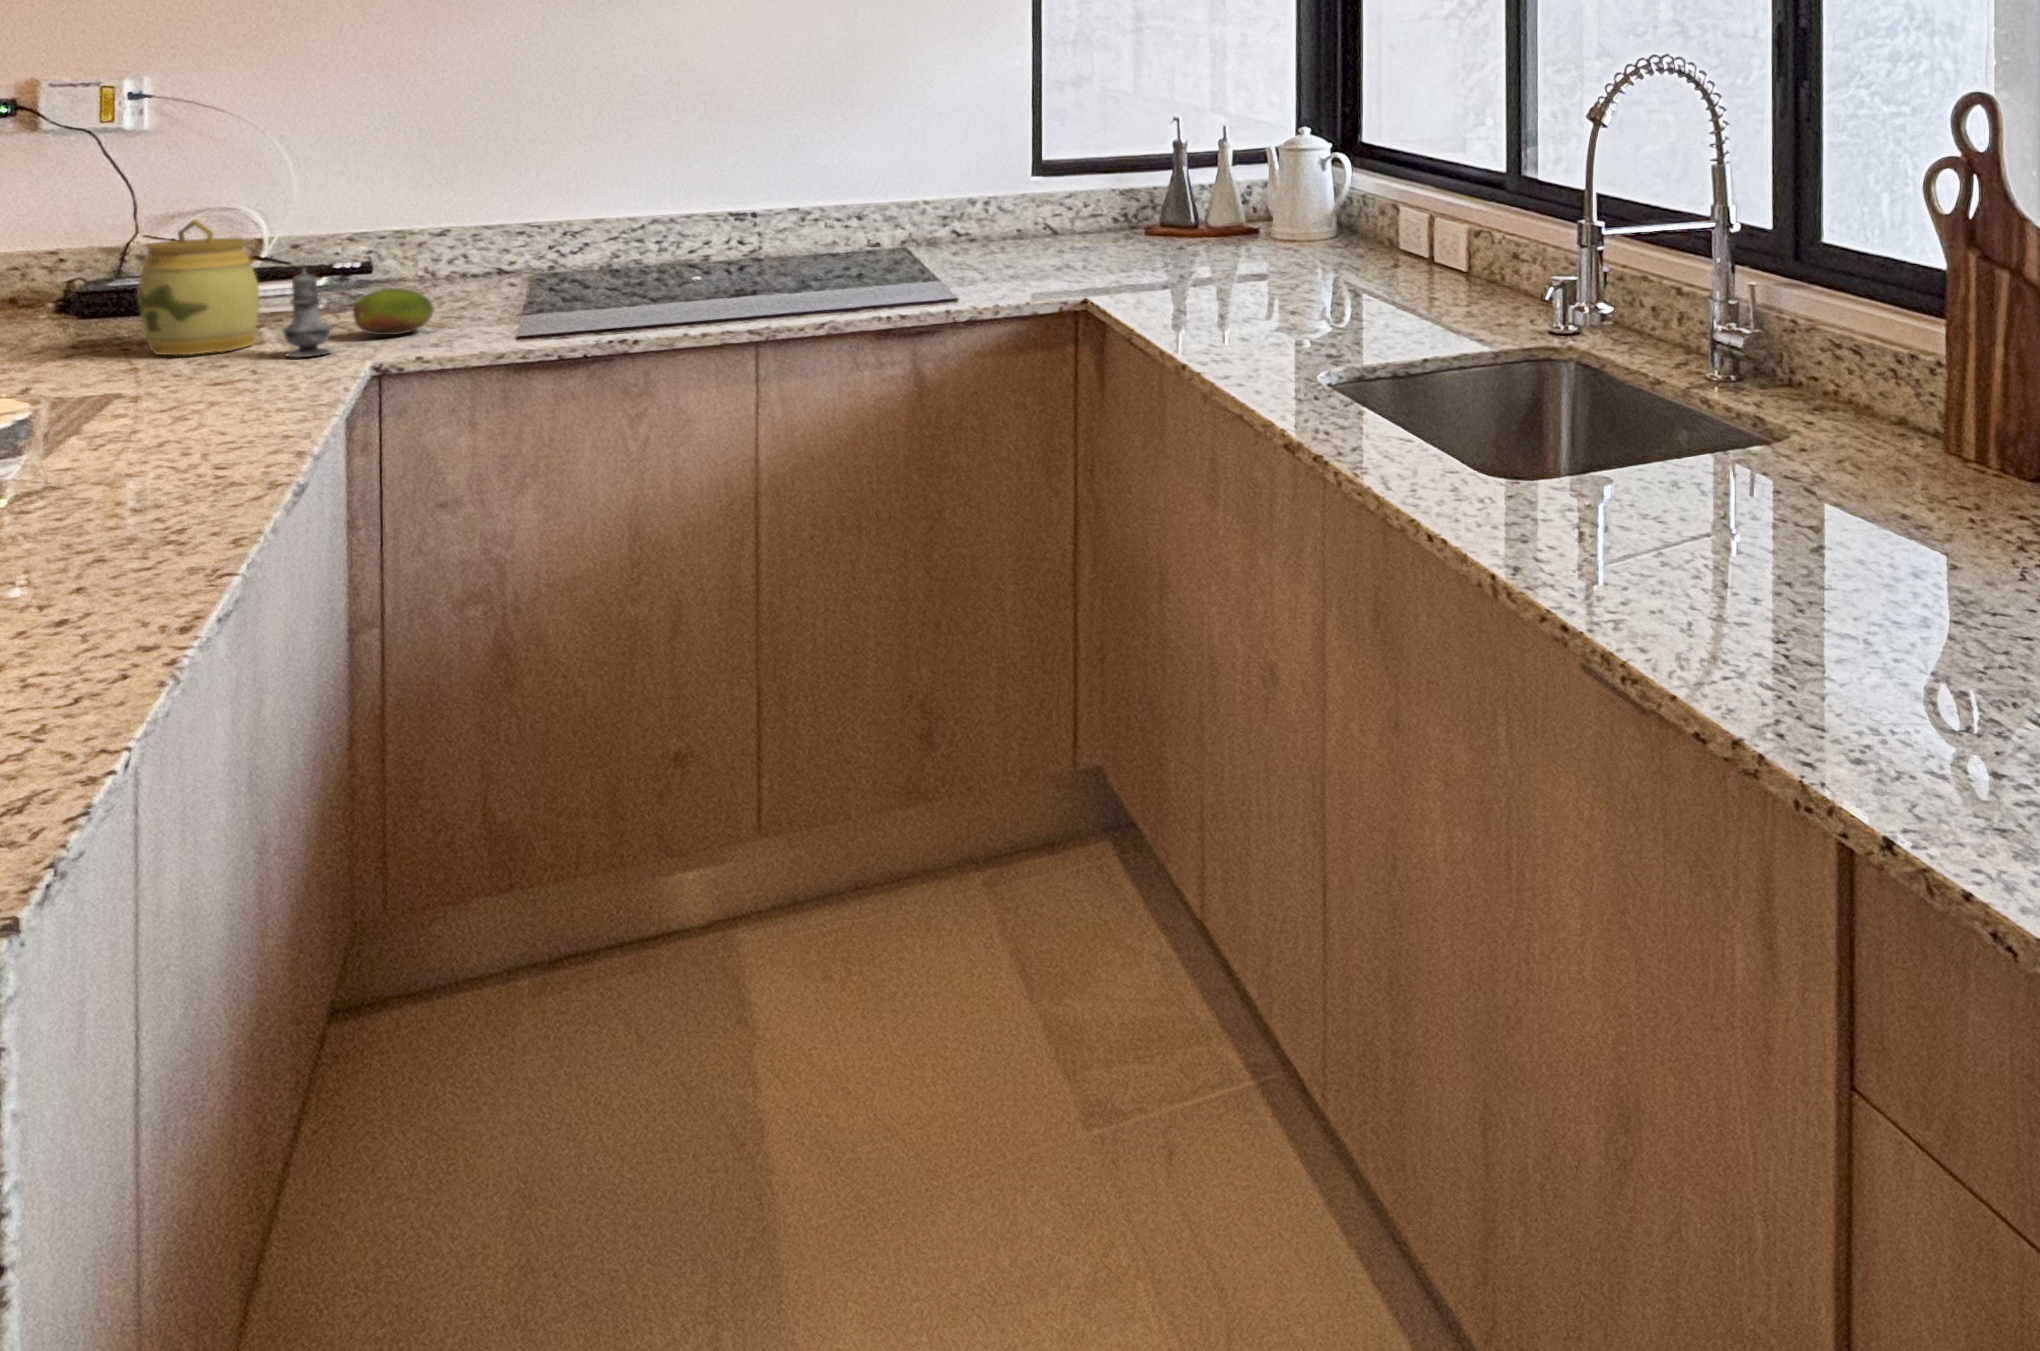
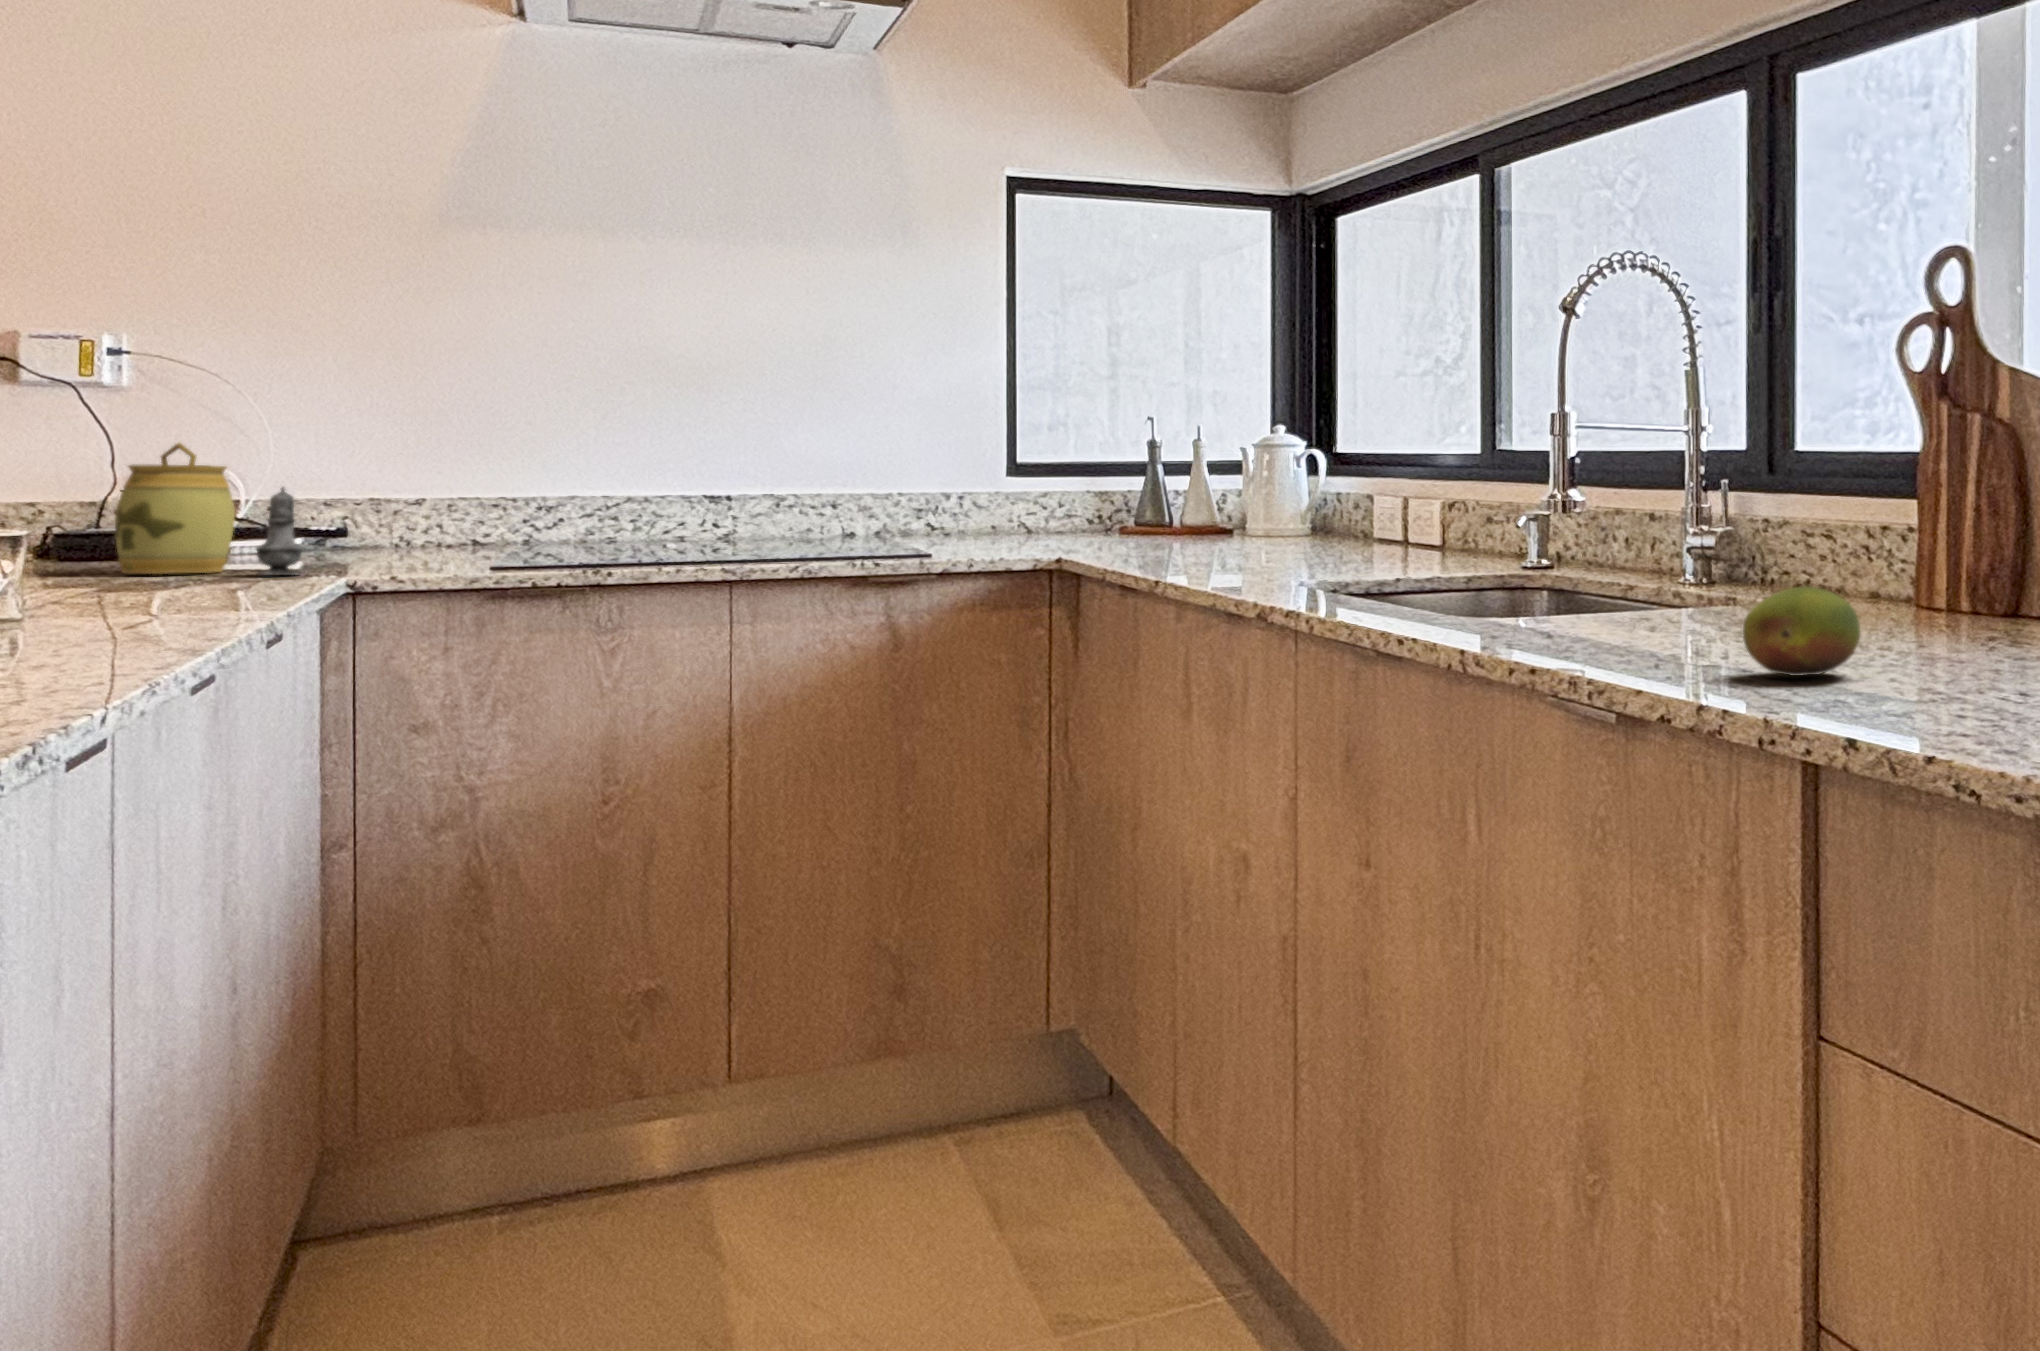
fruit: present [353,288,433,335] -> present [1743,586,1861,676]

